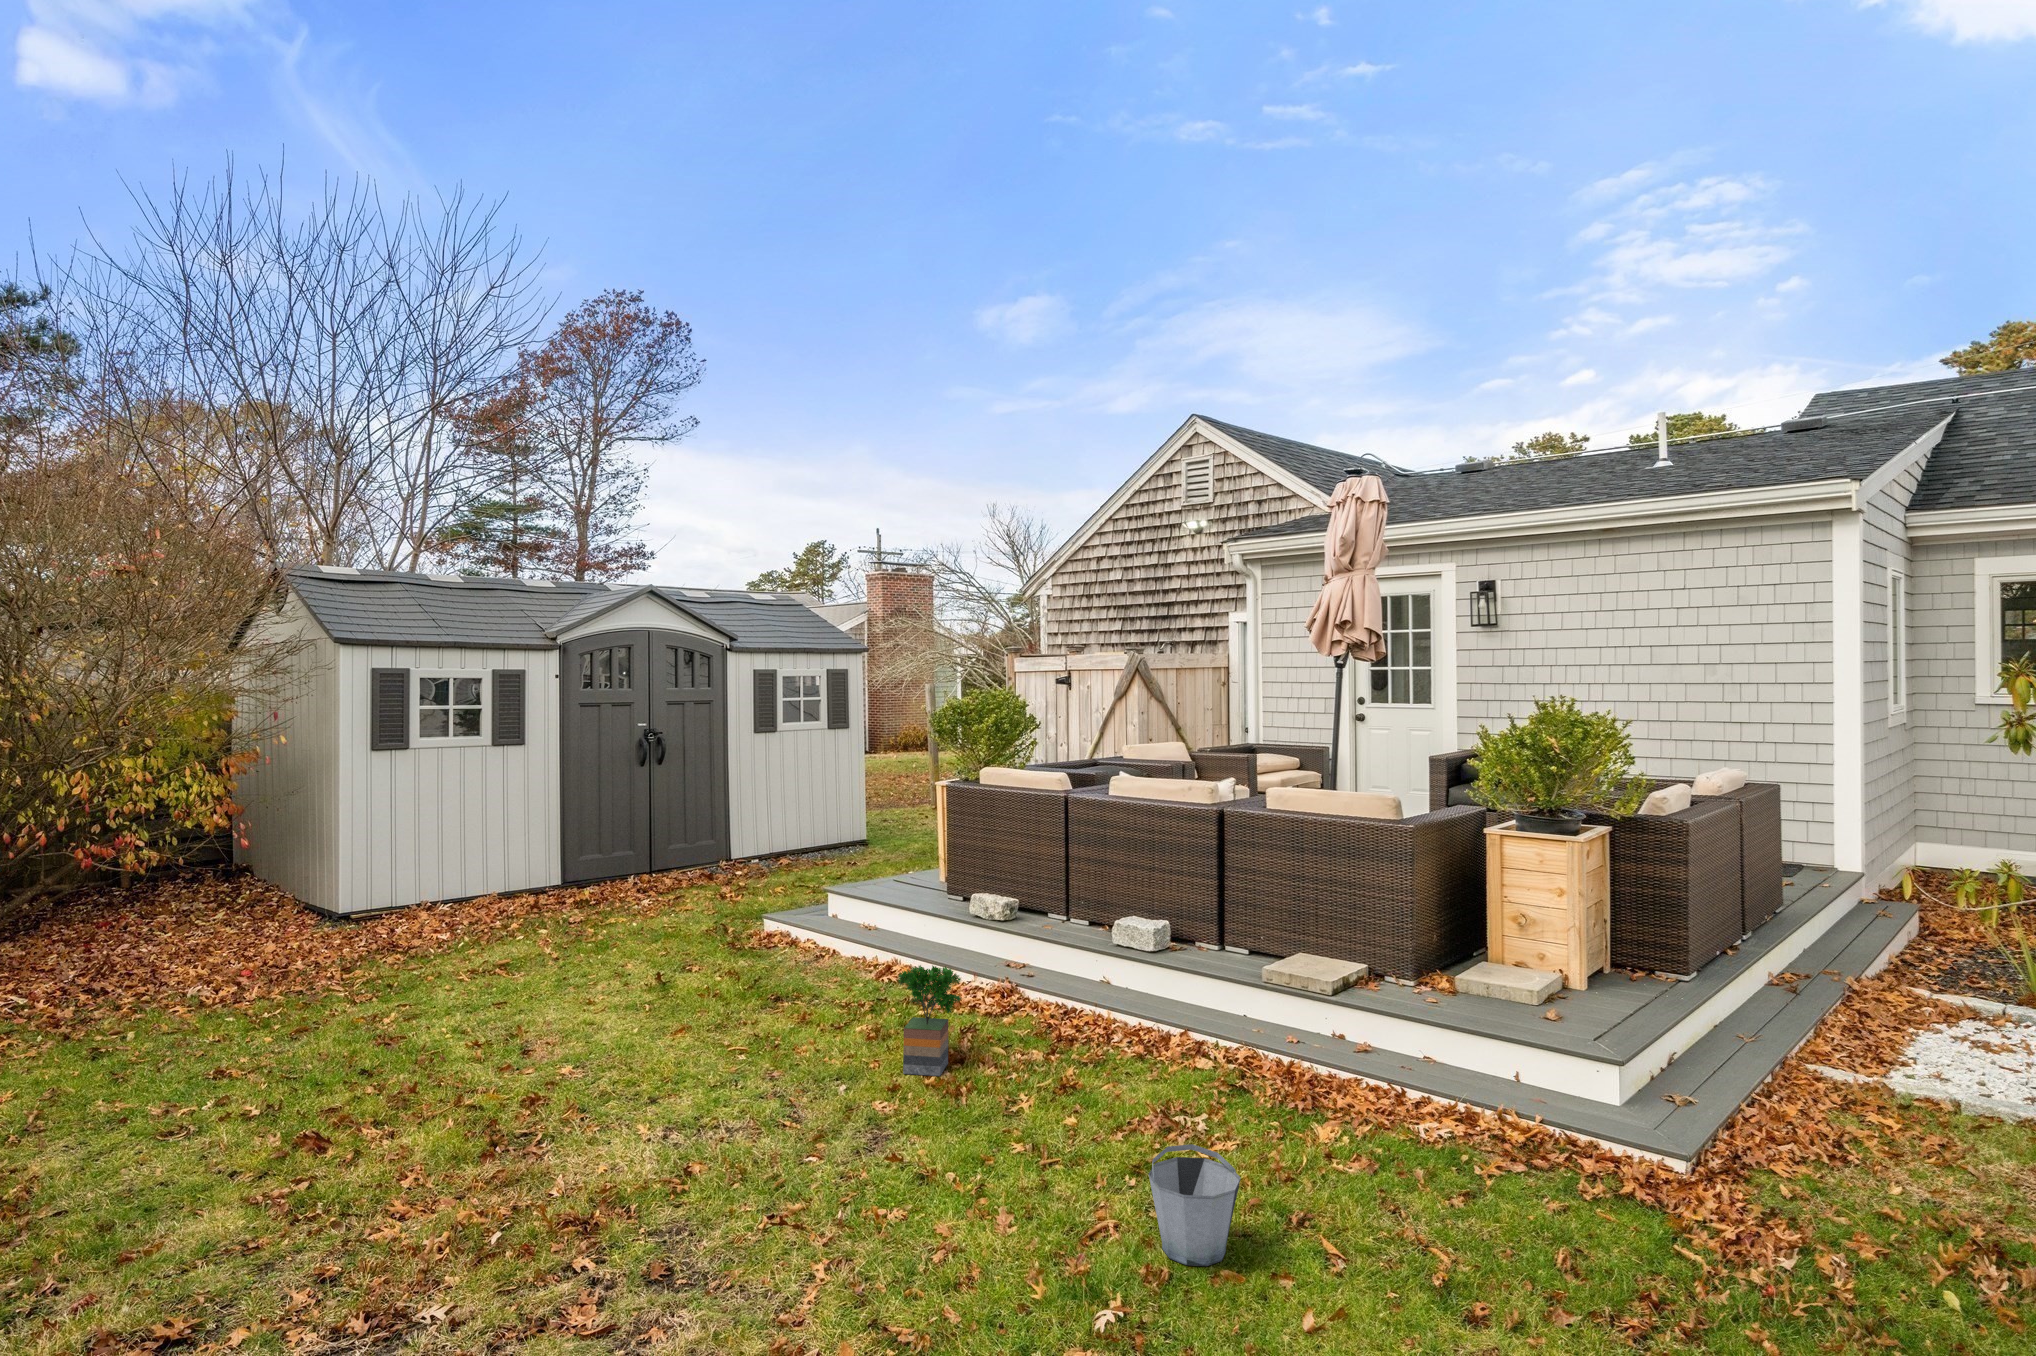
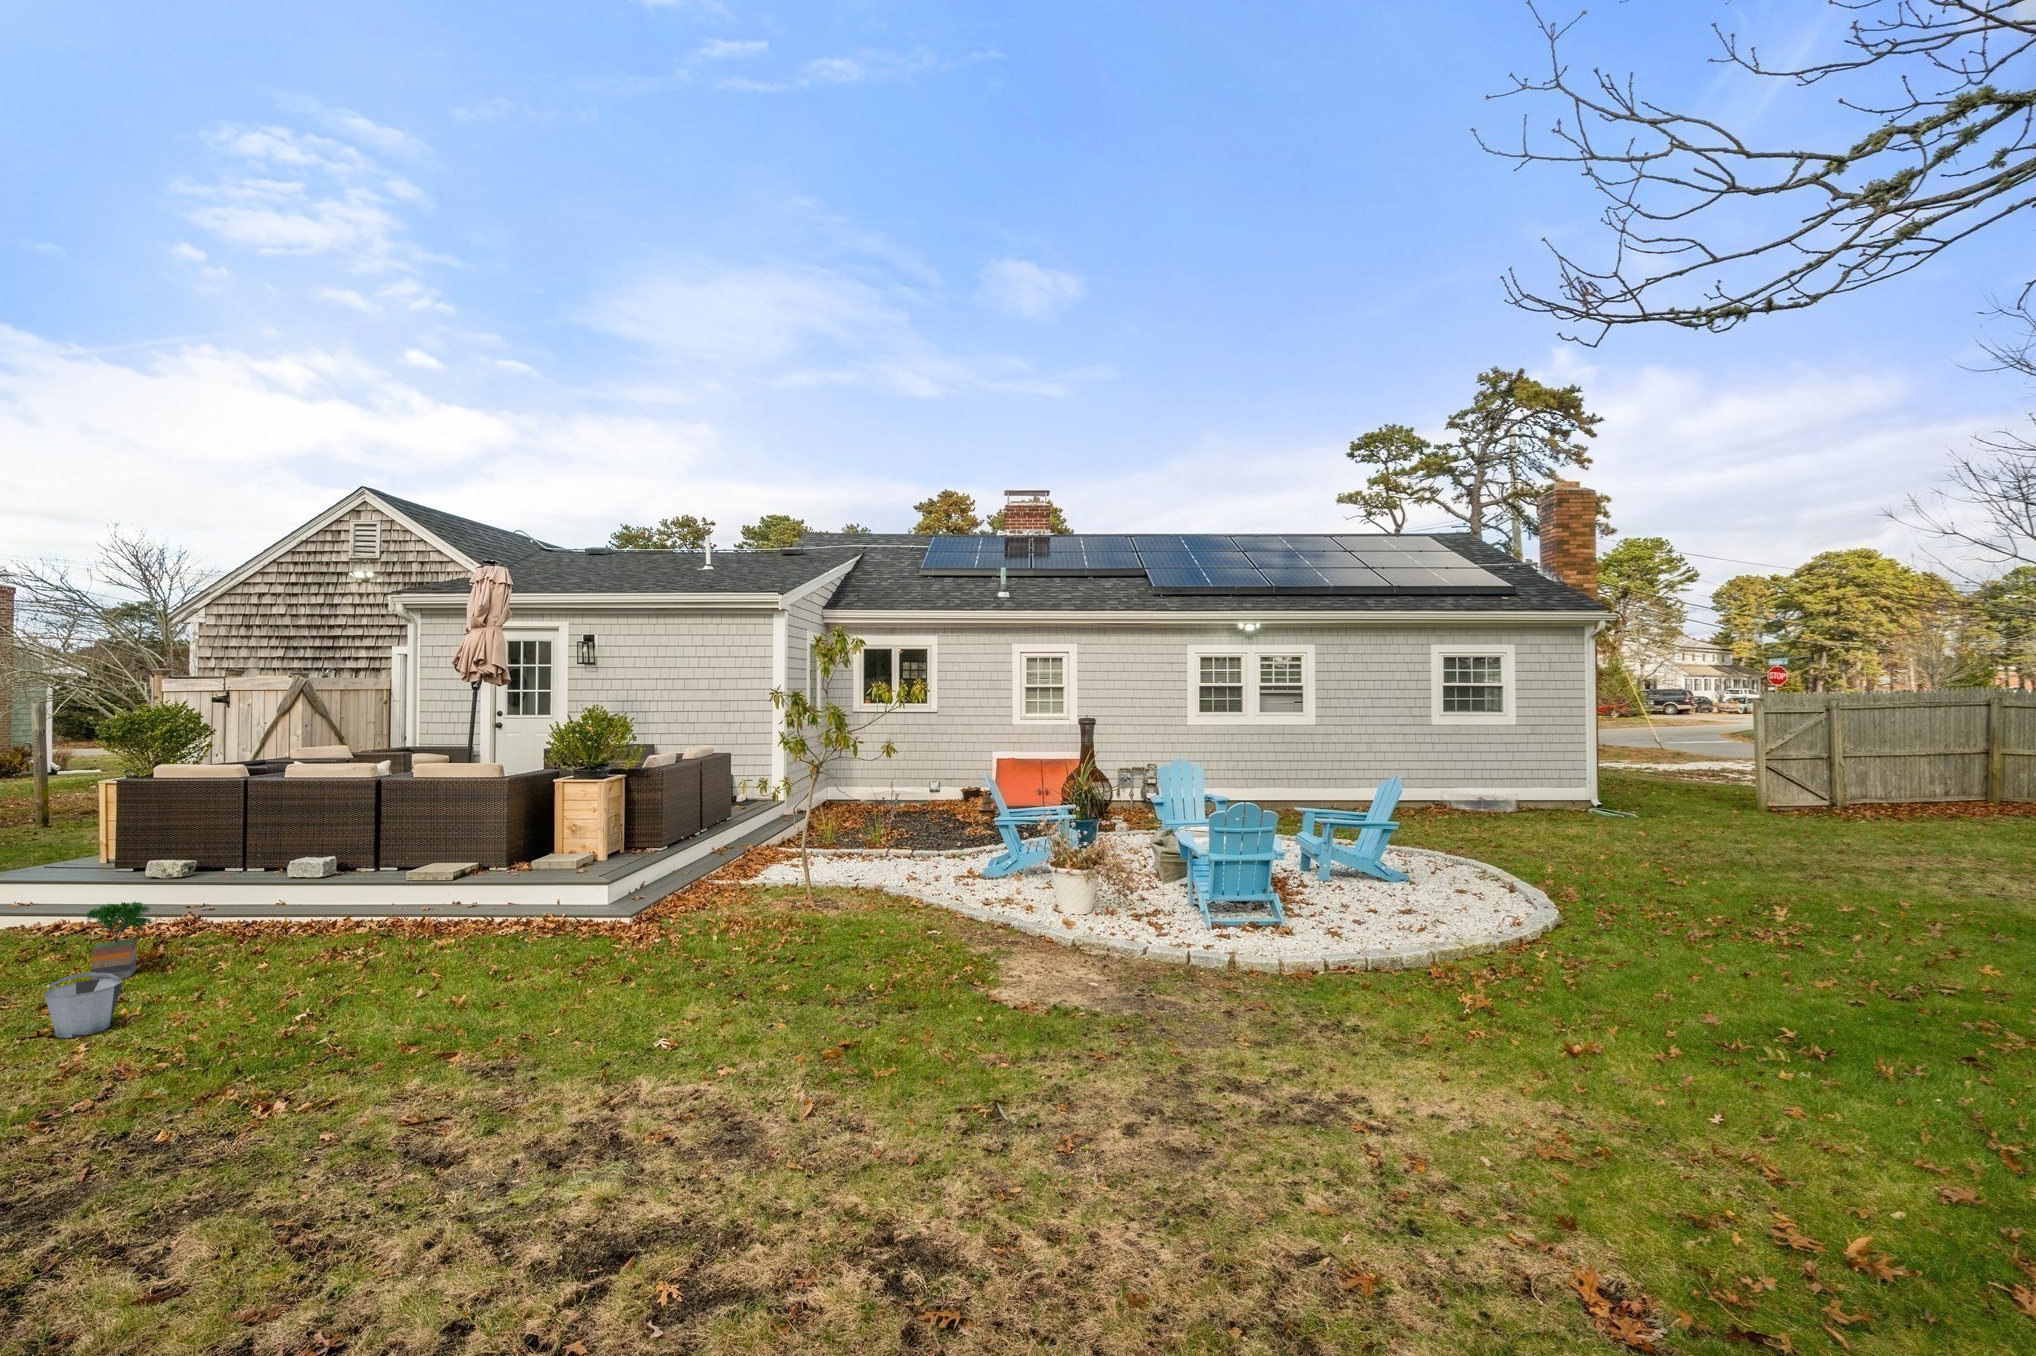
bucket: present [1149,1144,1241,1266] -> present [44,972,123,1038]

